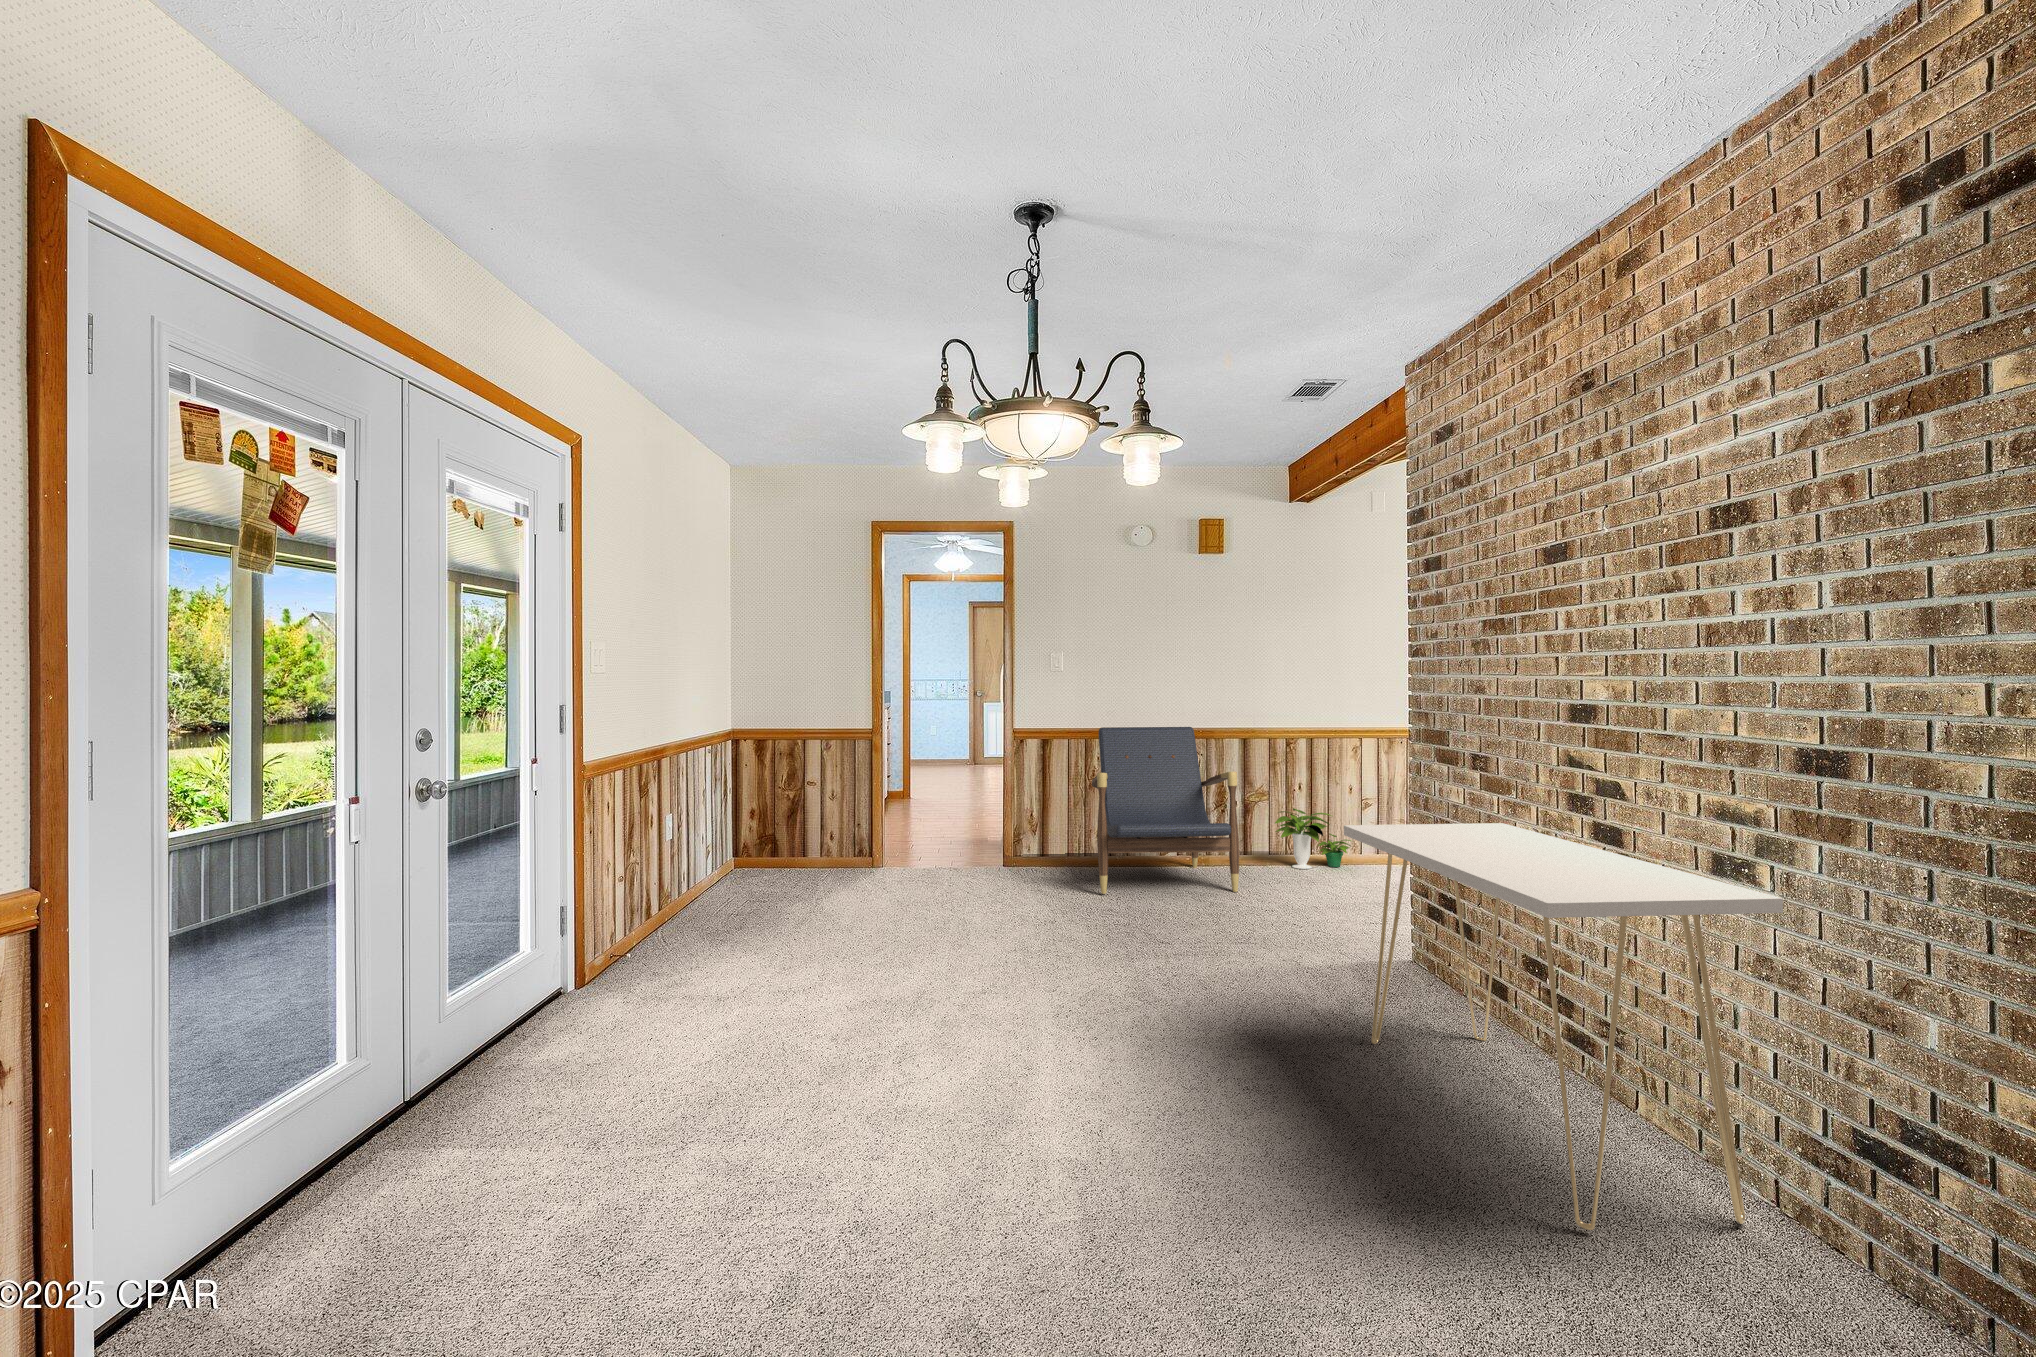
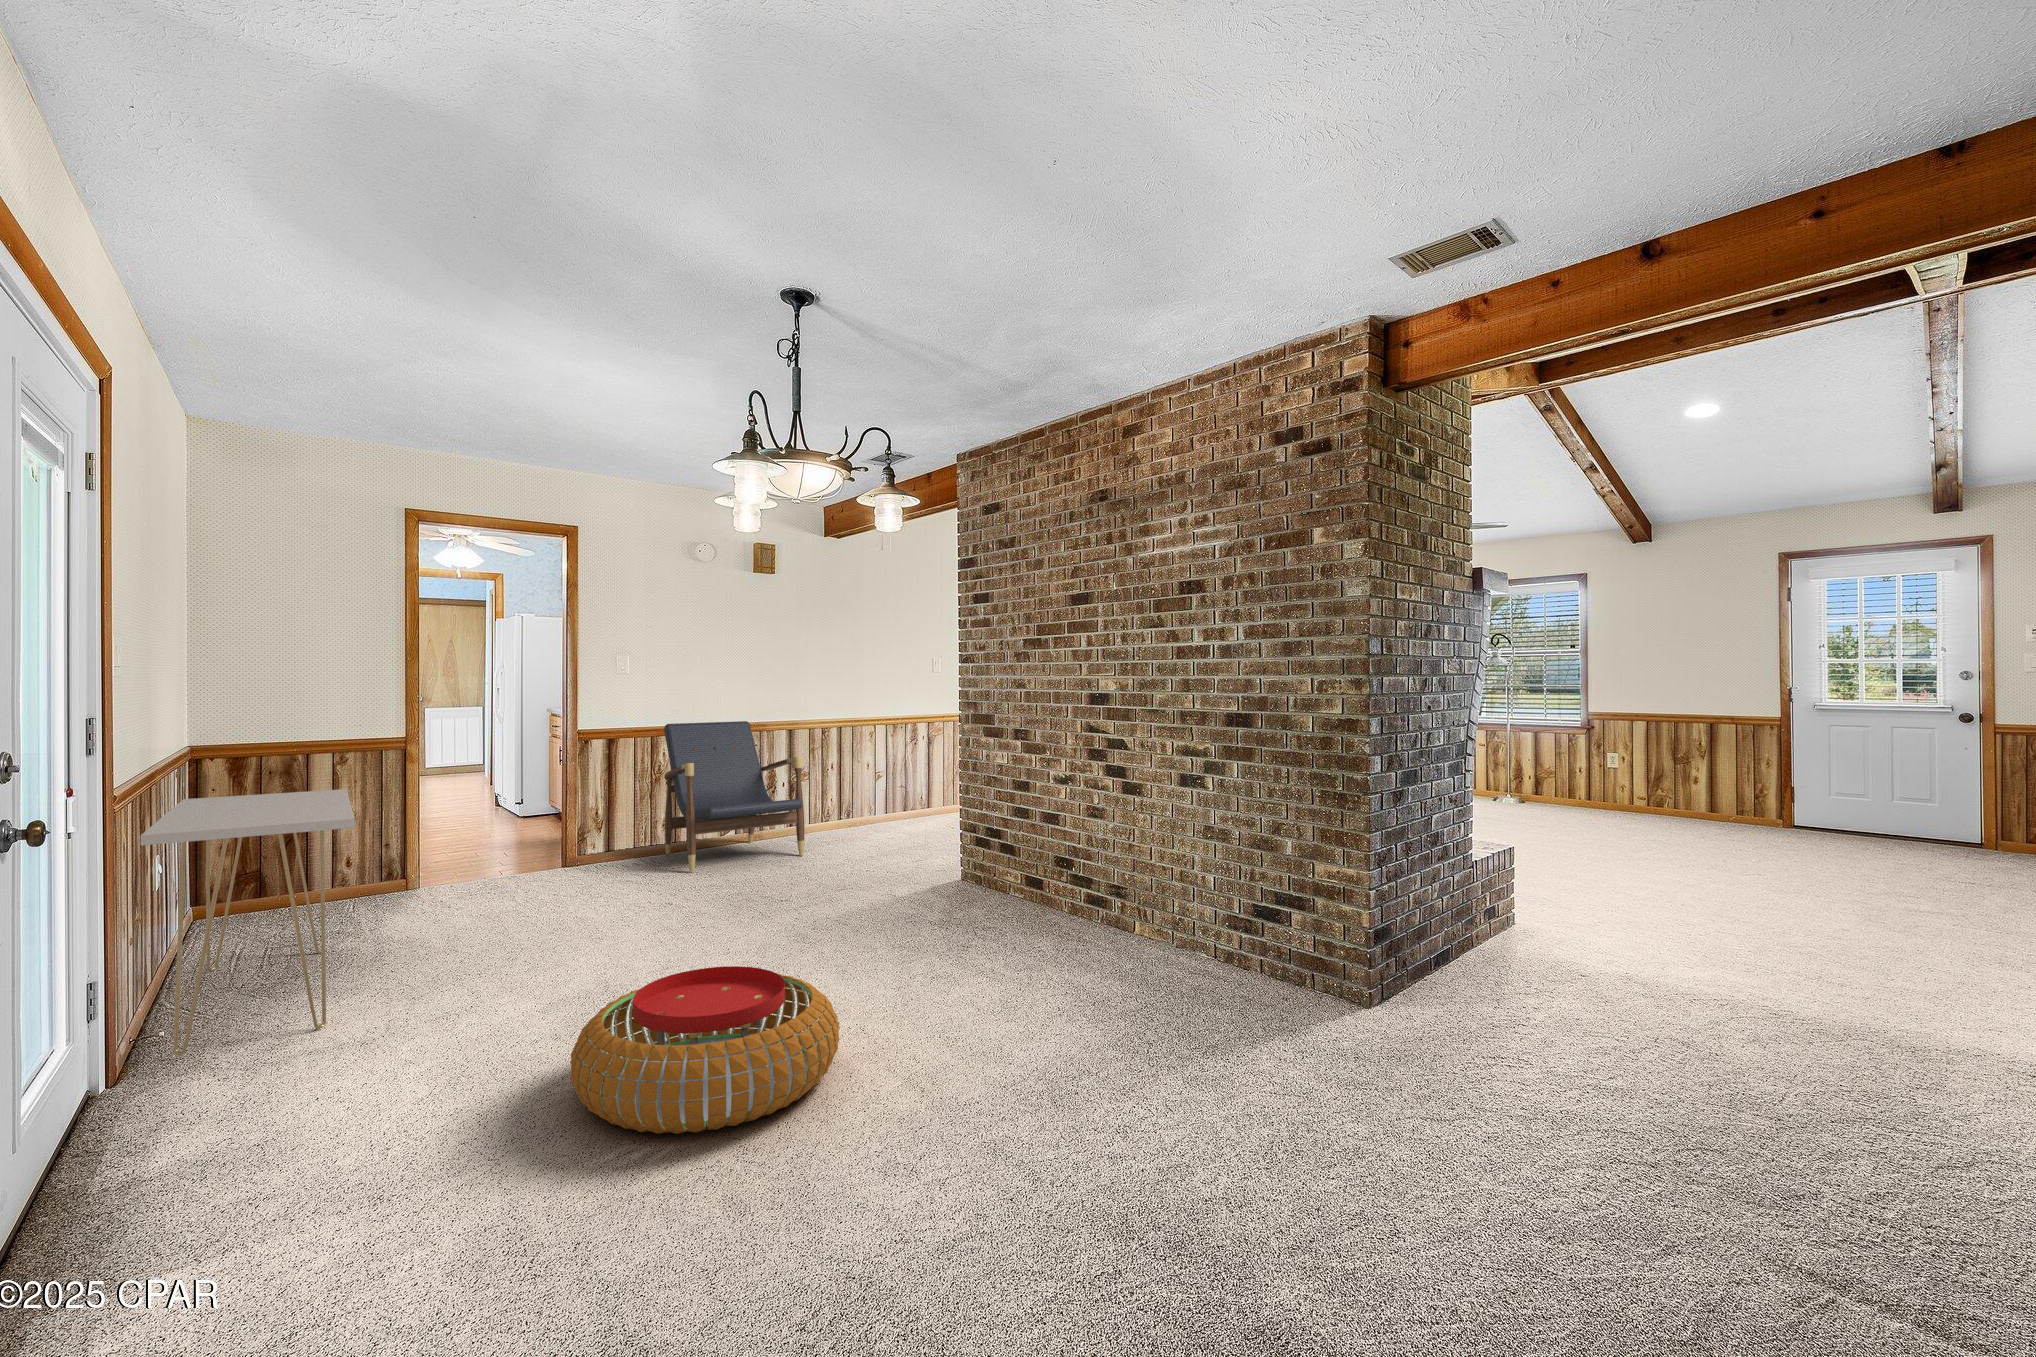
potted plant: present [1275,808,1351,869] -> none [814,786,874,834]
console table: present [1344,823,1783,1230] -> present [141,789,355,1055]
pouf: none [717,1028,1027,1244] -> present [571,966,839,1134]

